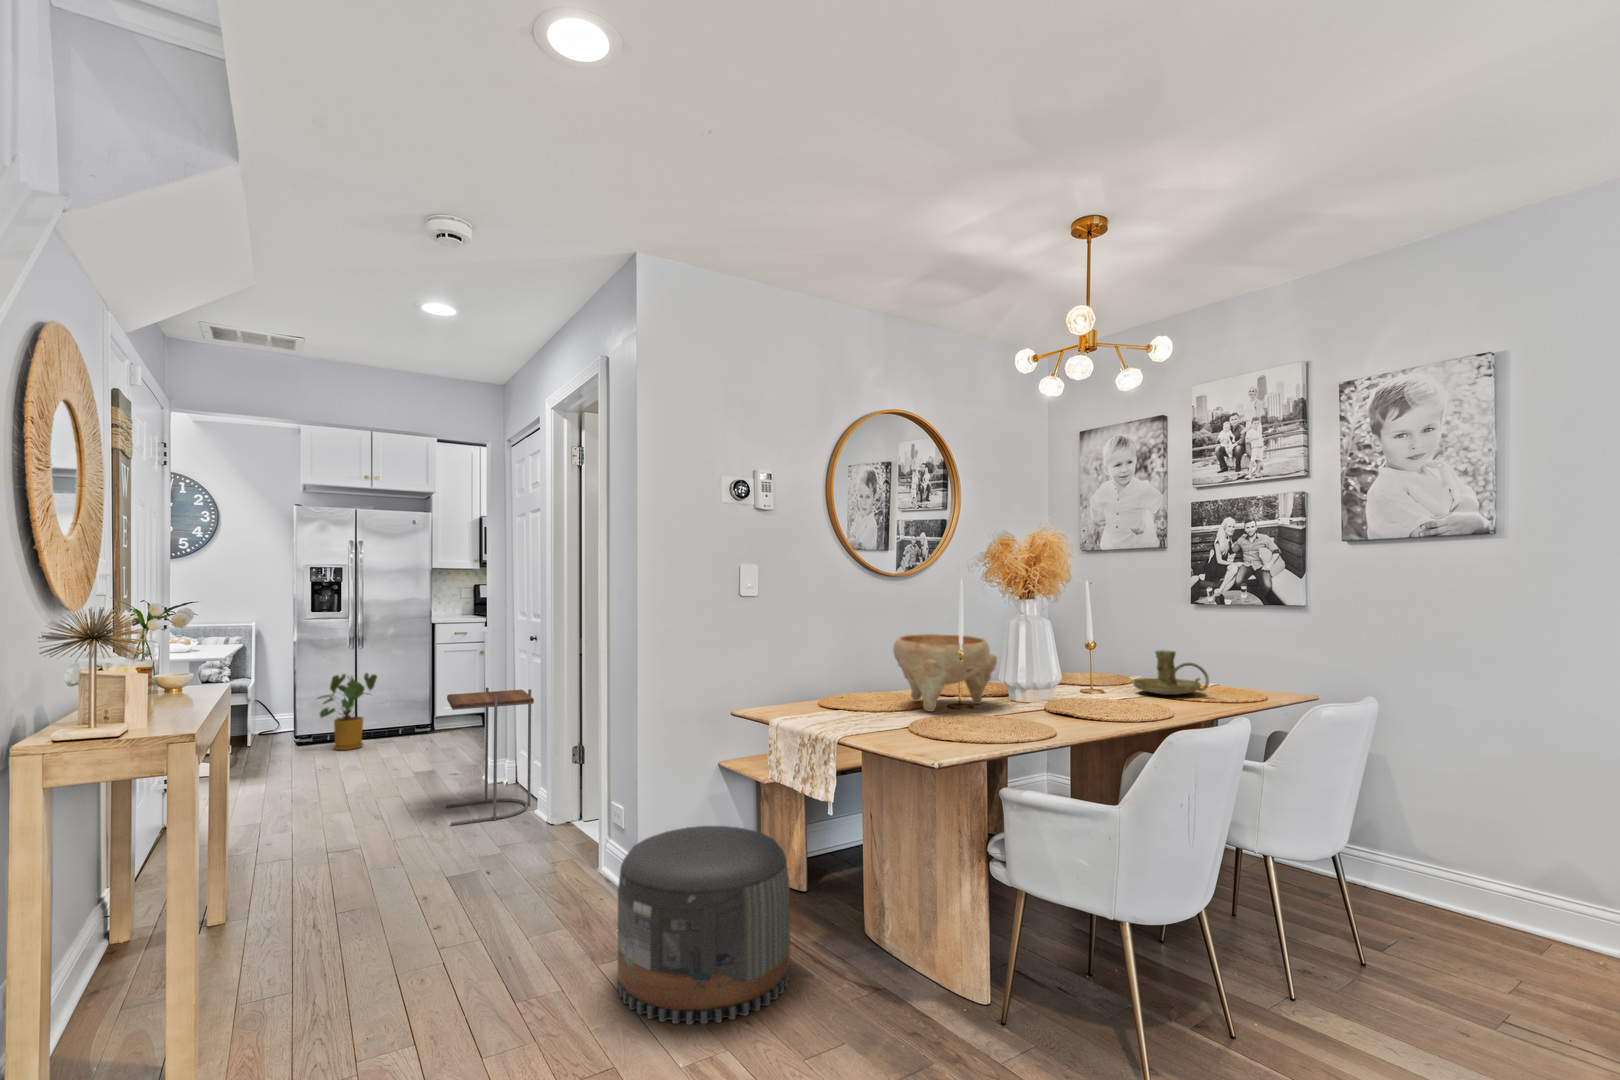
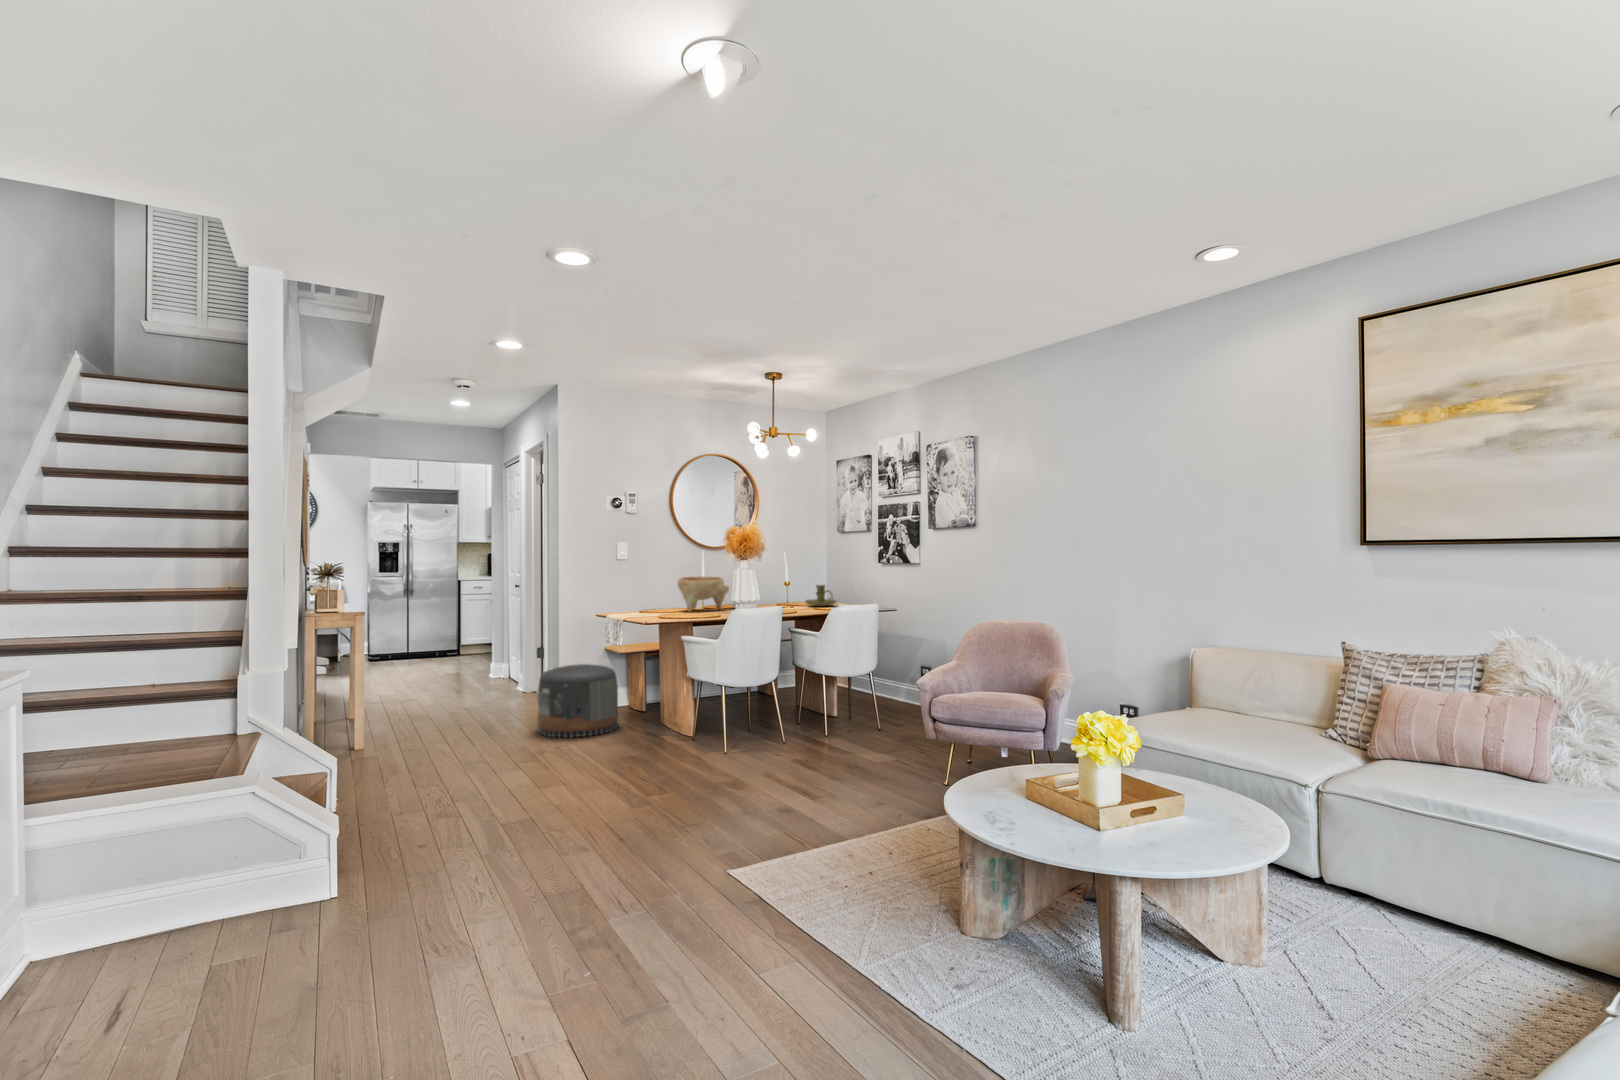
house plant: present [318,673,377,750] -> none [384,612,423,661]
side table: present [446,688,534,825] -> none [466,614,516,689]

